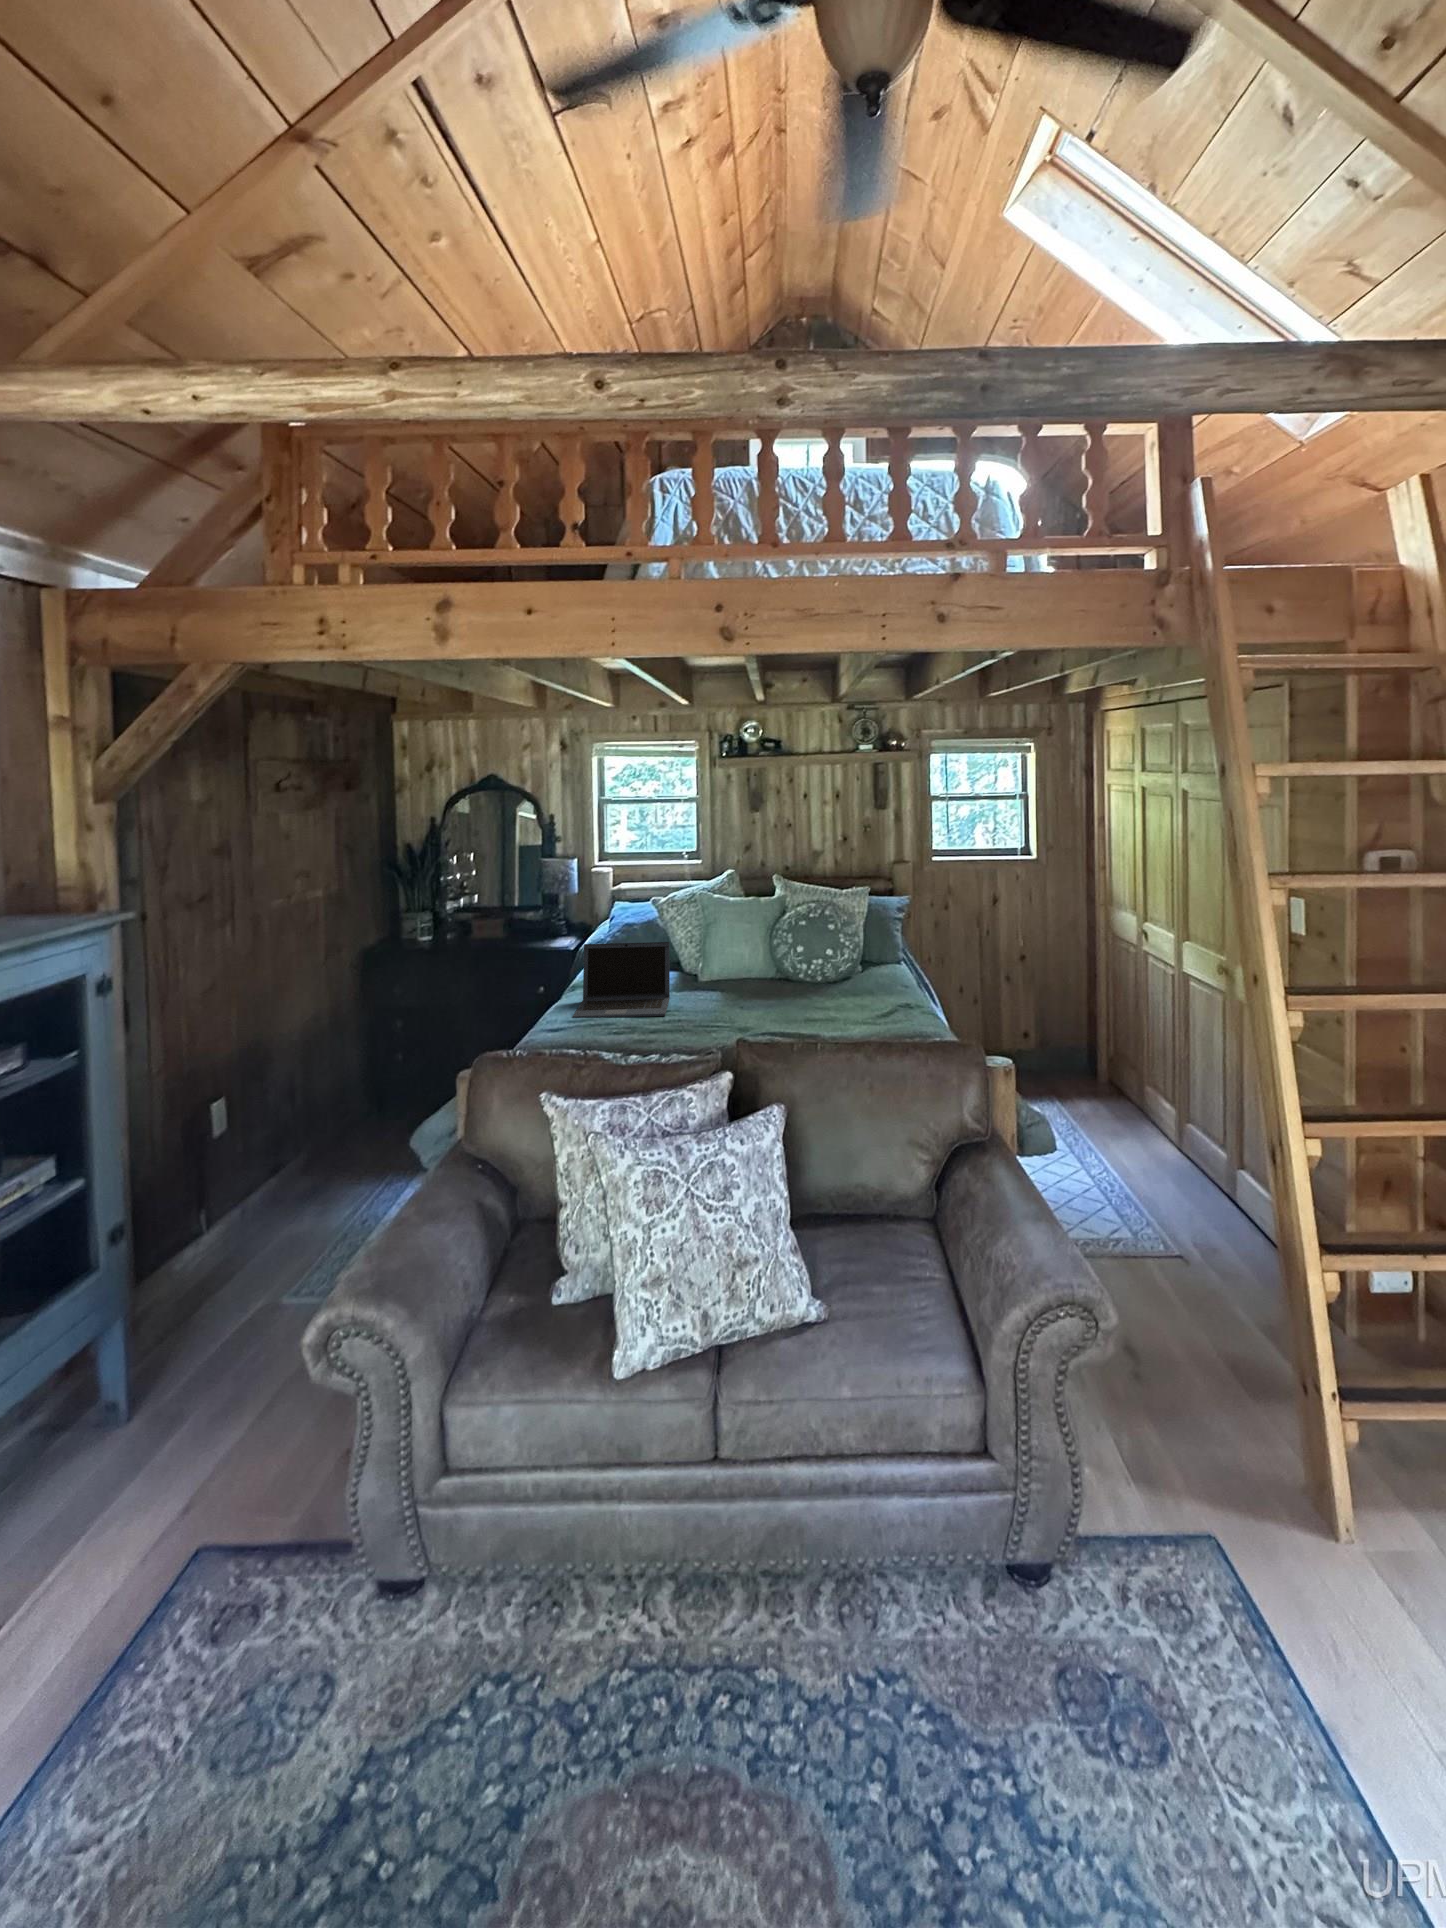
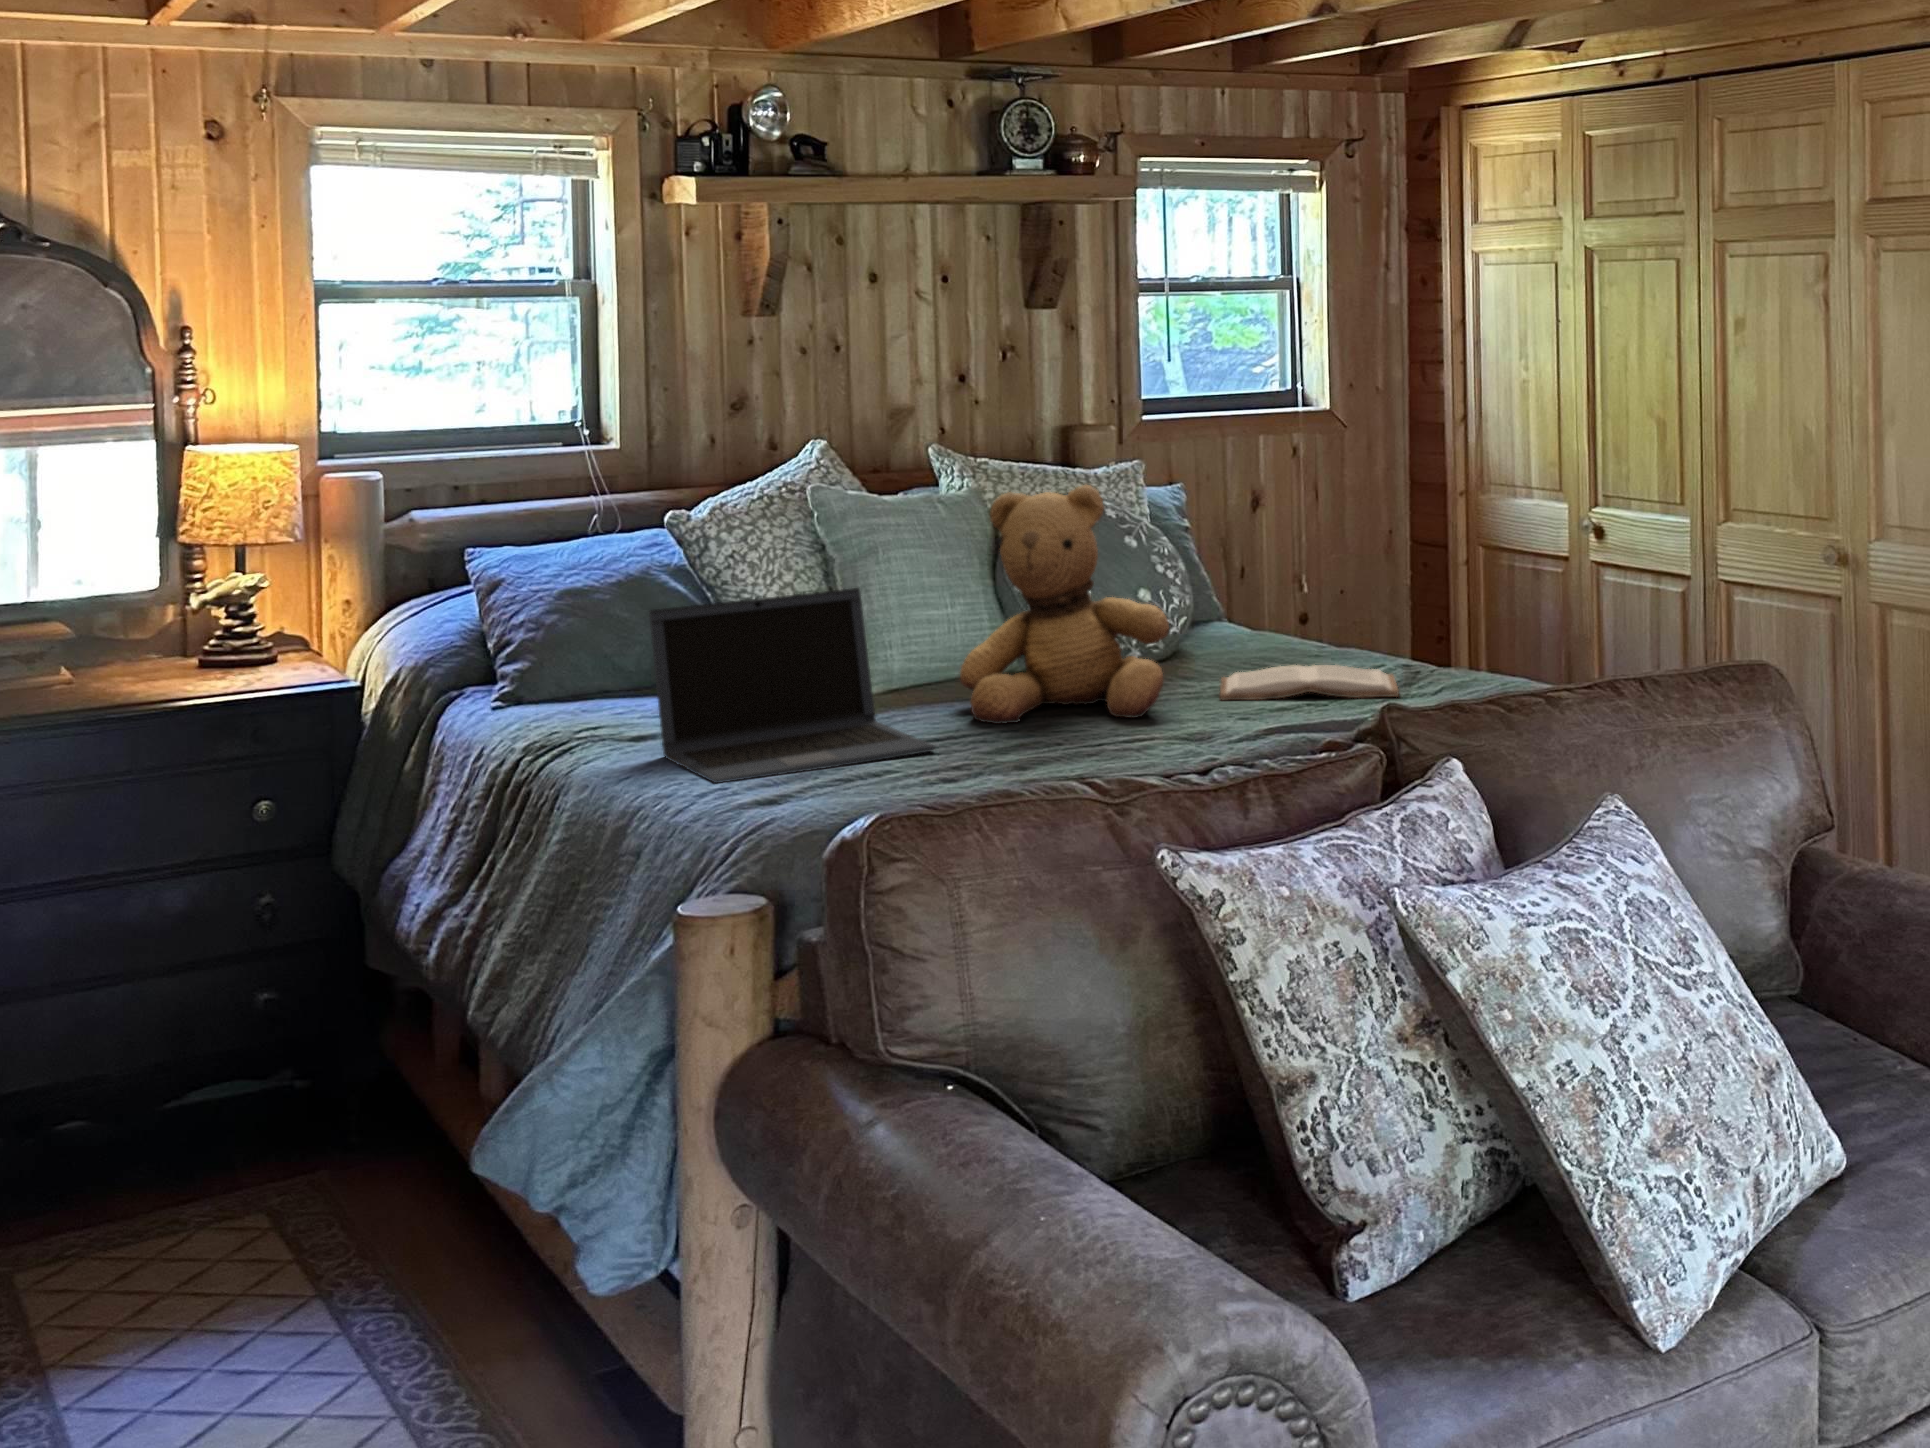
teddy bear: none [708,906,793,1012] -> present [960,485,1169,724]
book: none [818,994,909,1019] -> present [1220,665,1399,700]

